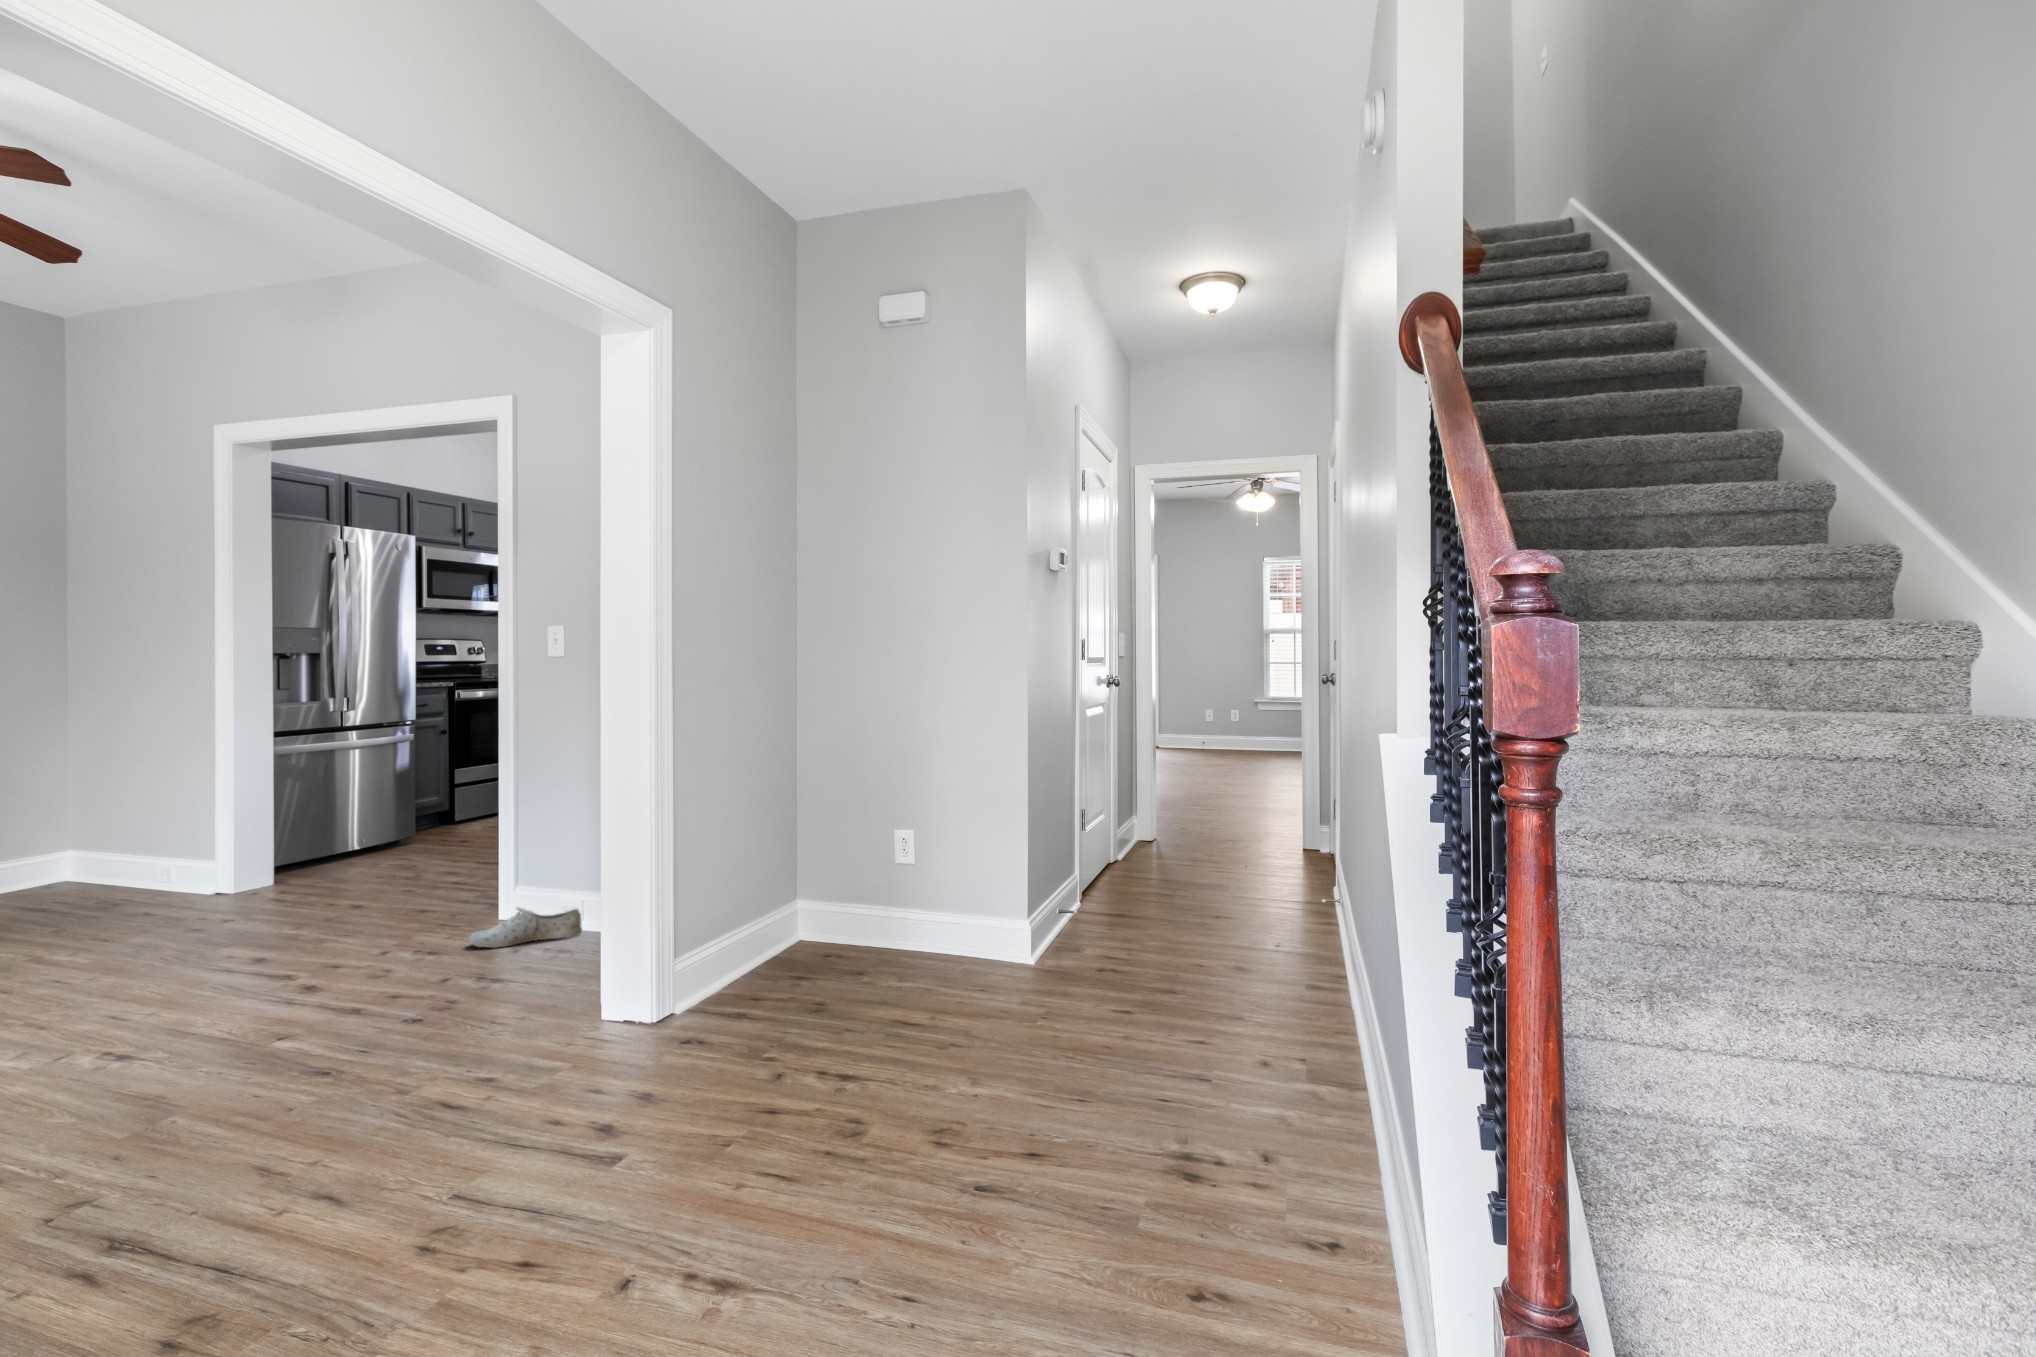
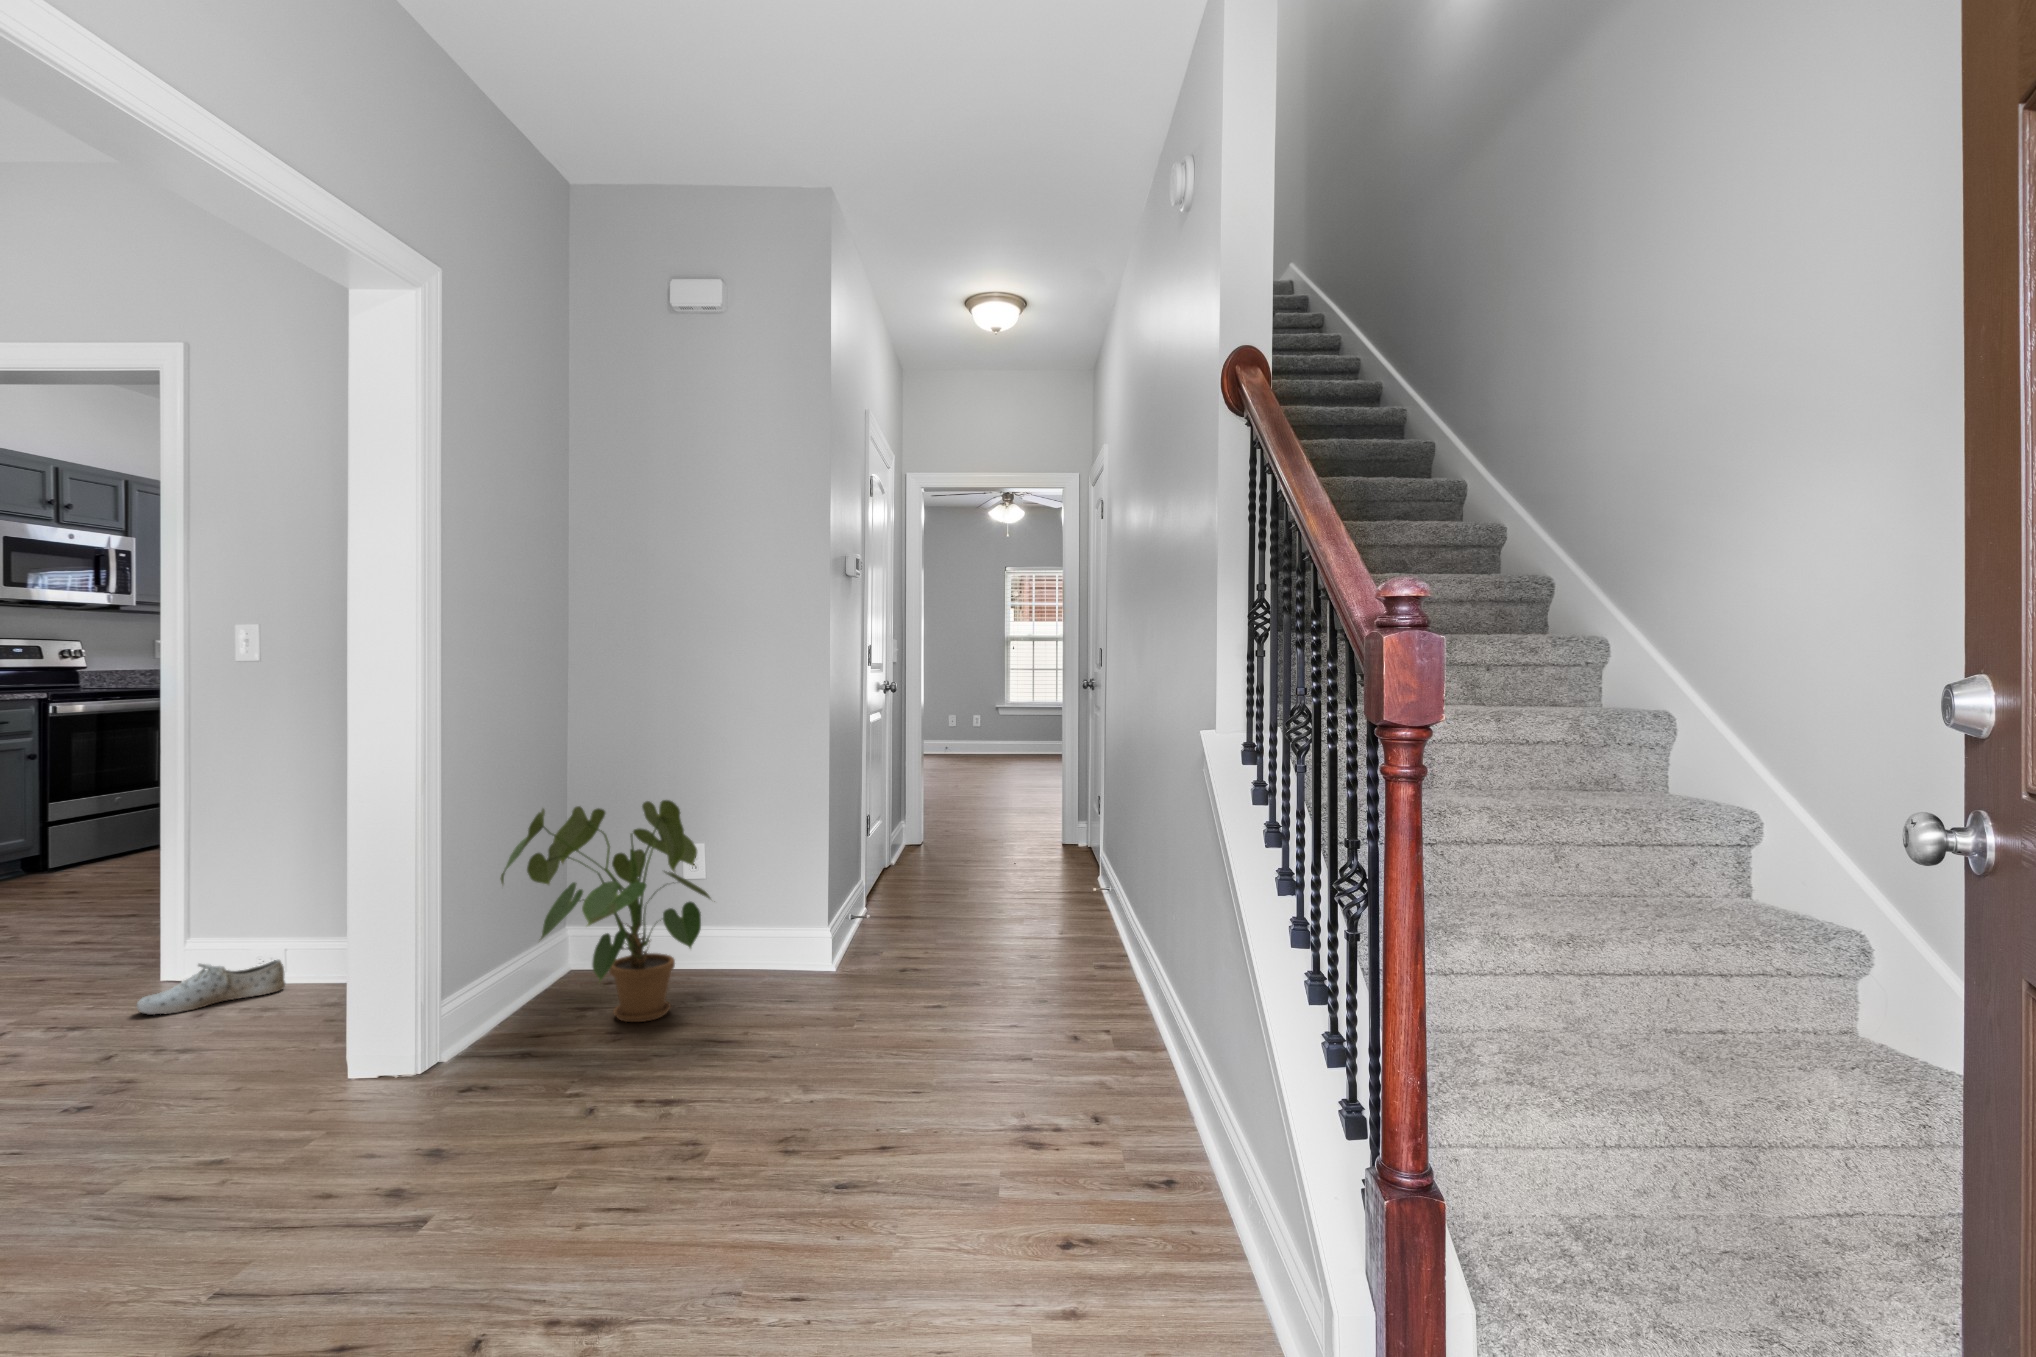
house plant: none [733,784,922,994] -> present [500,800,711,1022]

